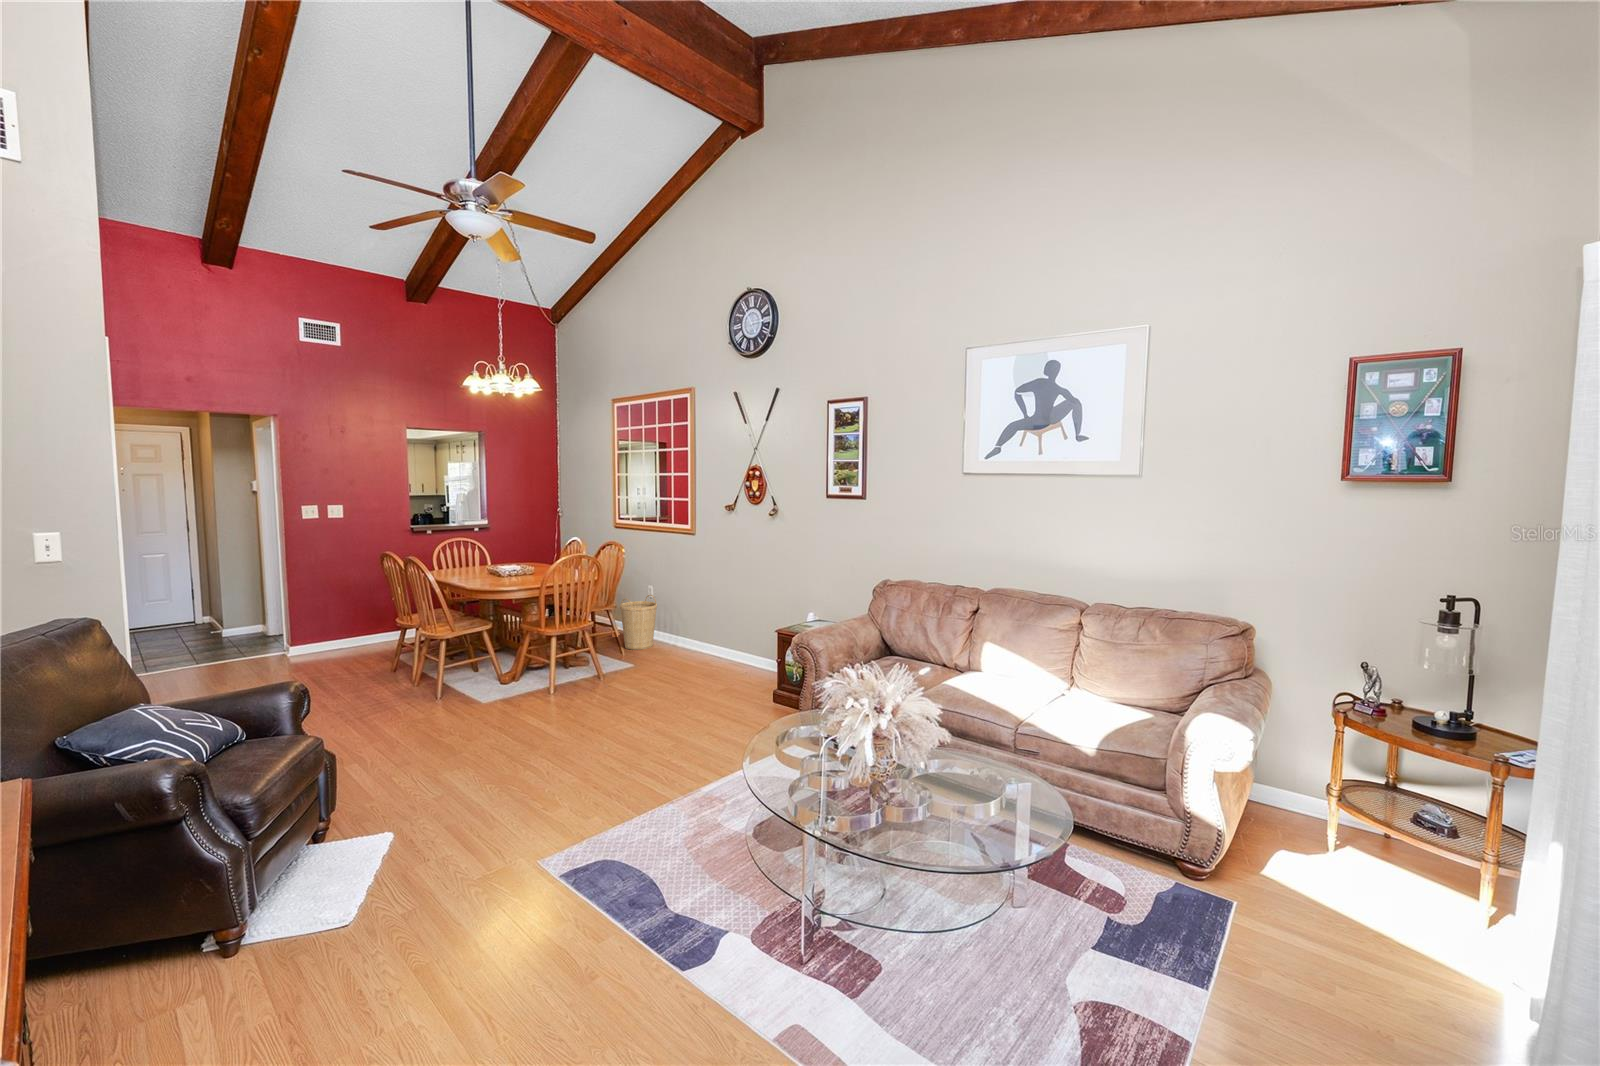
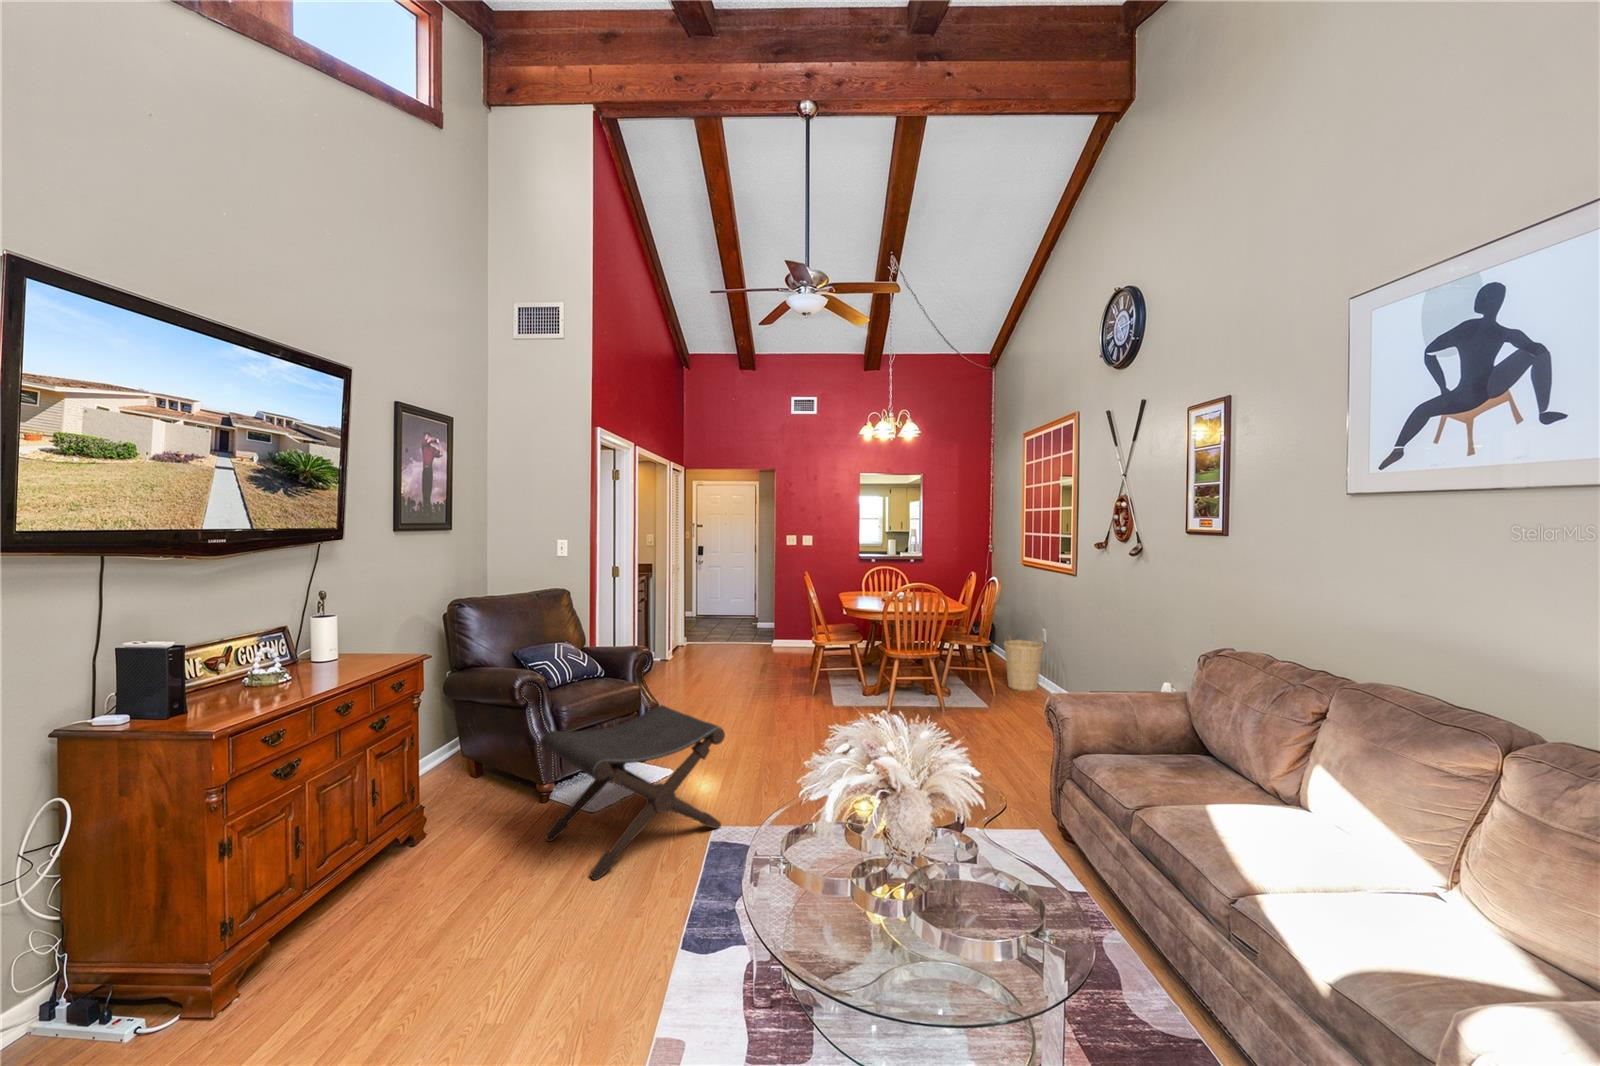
footstool: none [306,747,550,990] -> present [542,705,725,880]

